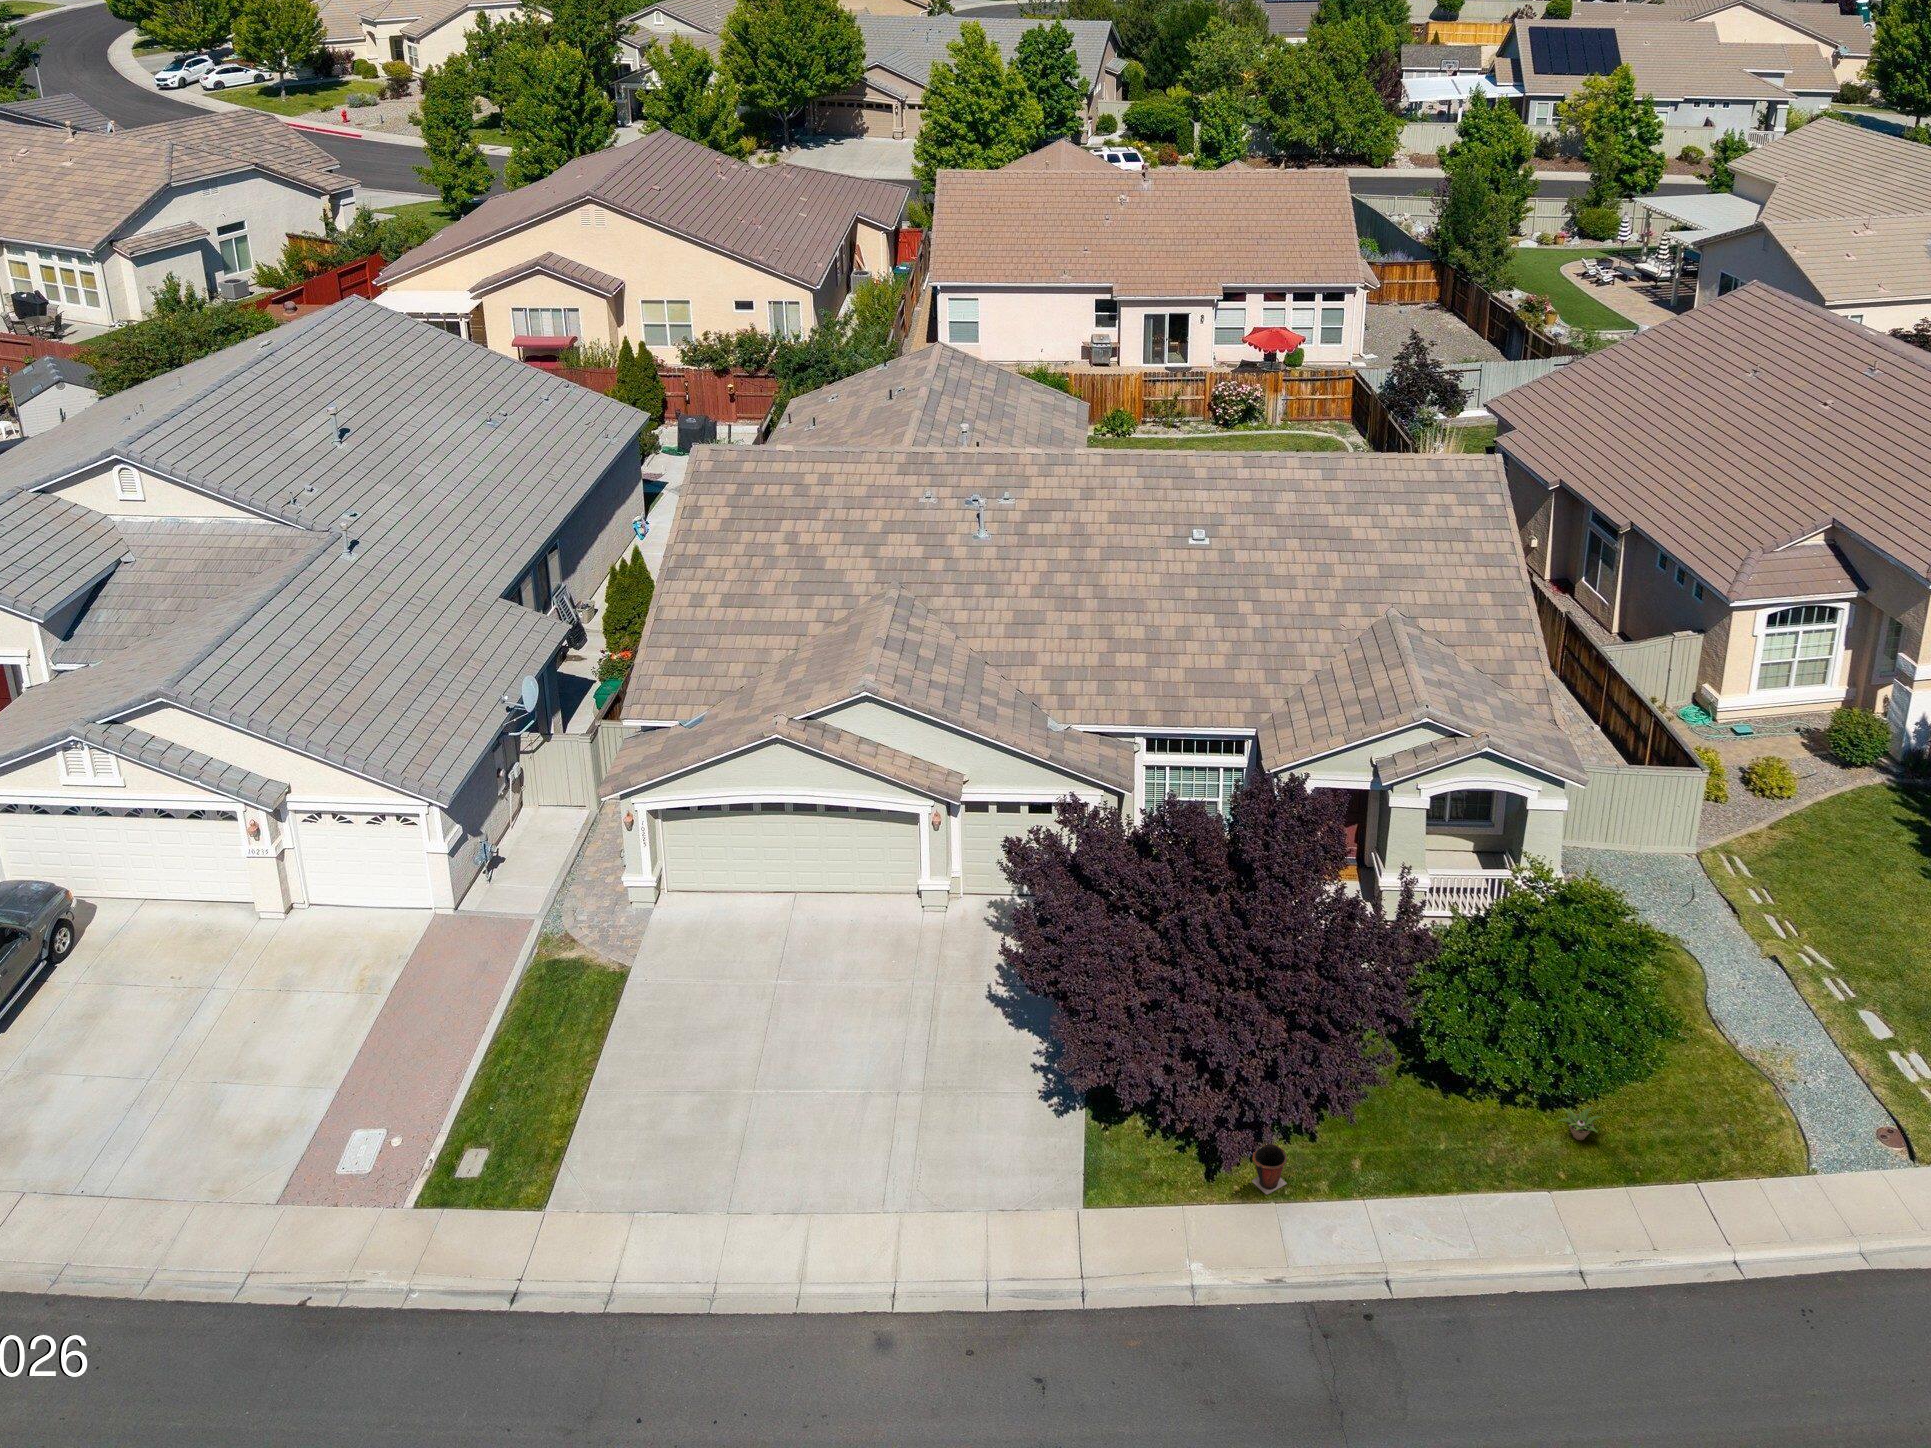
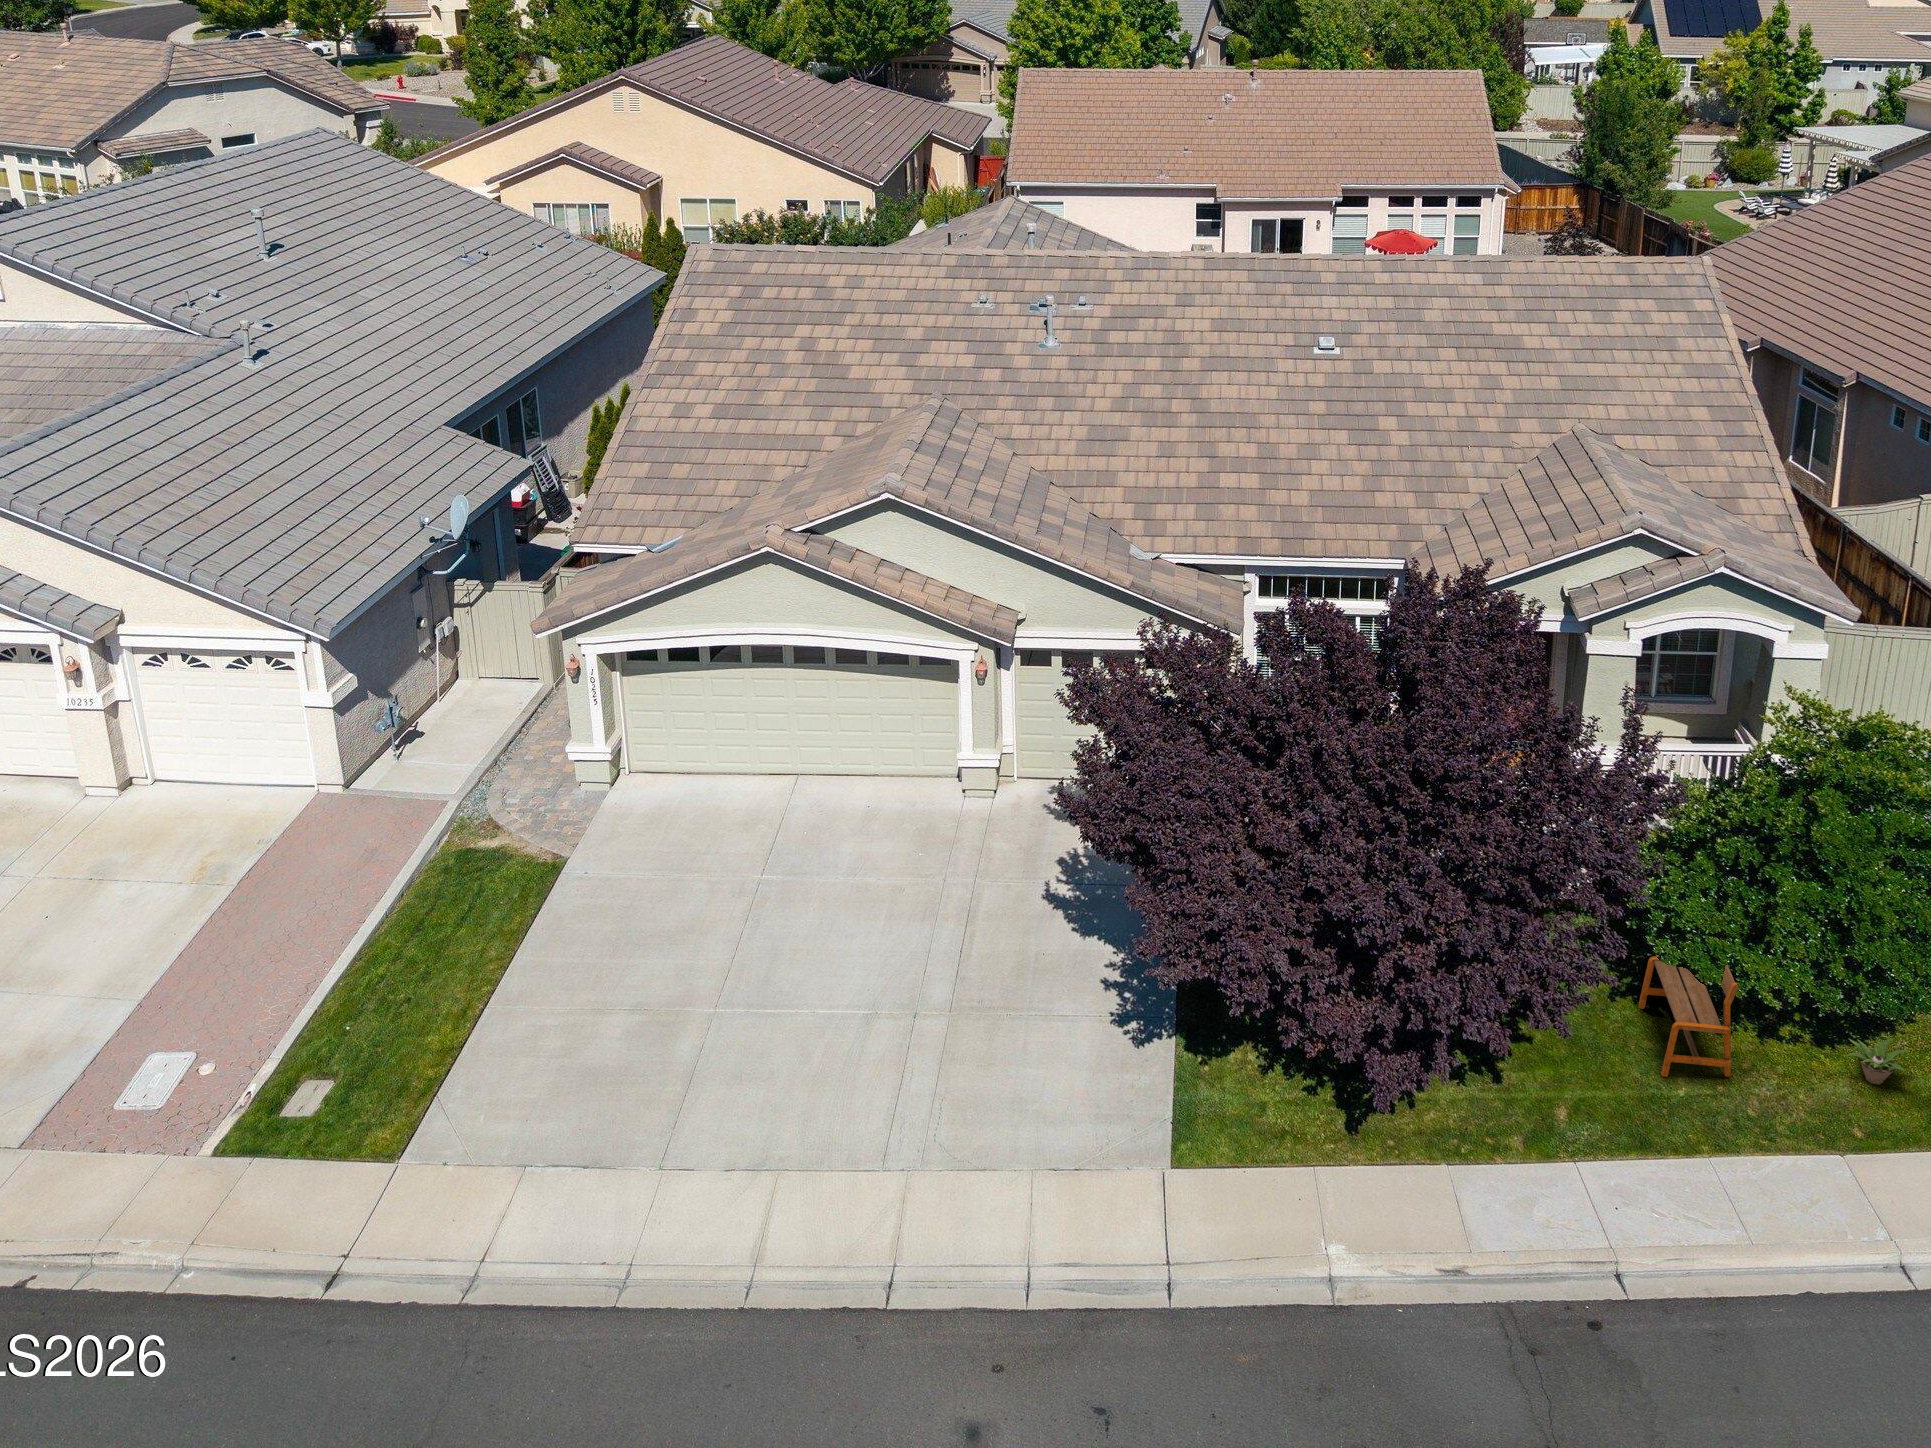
bench: none [1418,1025,1482,1136] -> present [1638,956,1738,1077]
waste bin: present [1252,1144,1287,1195] -> none [1411,1076,1463,1150]

